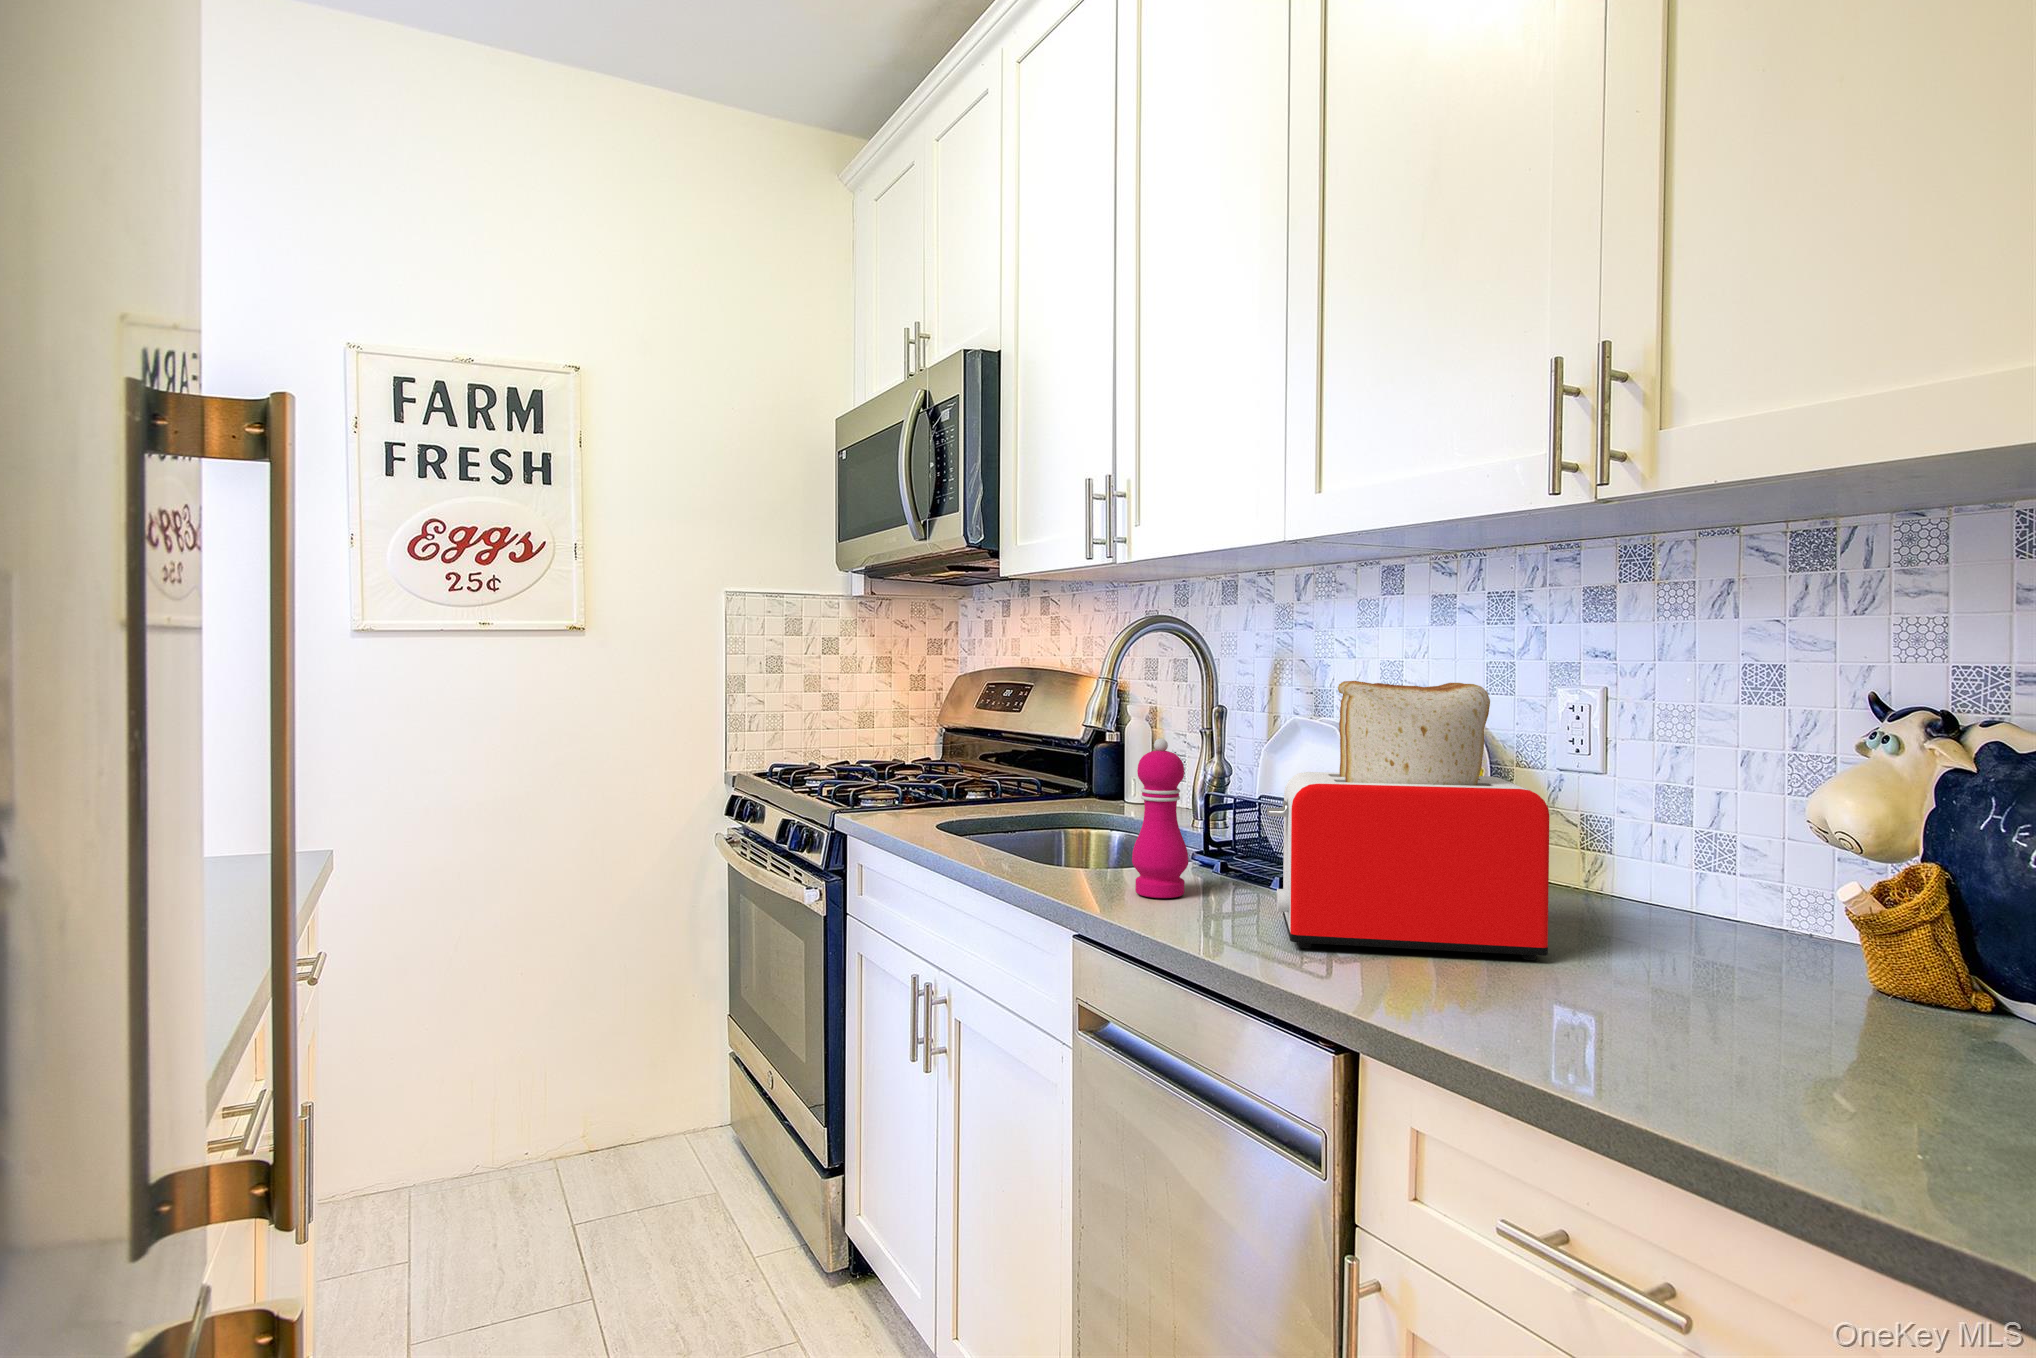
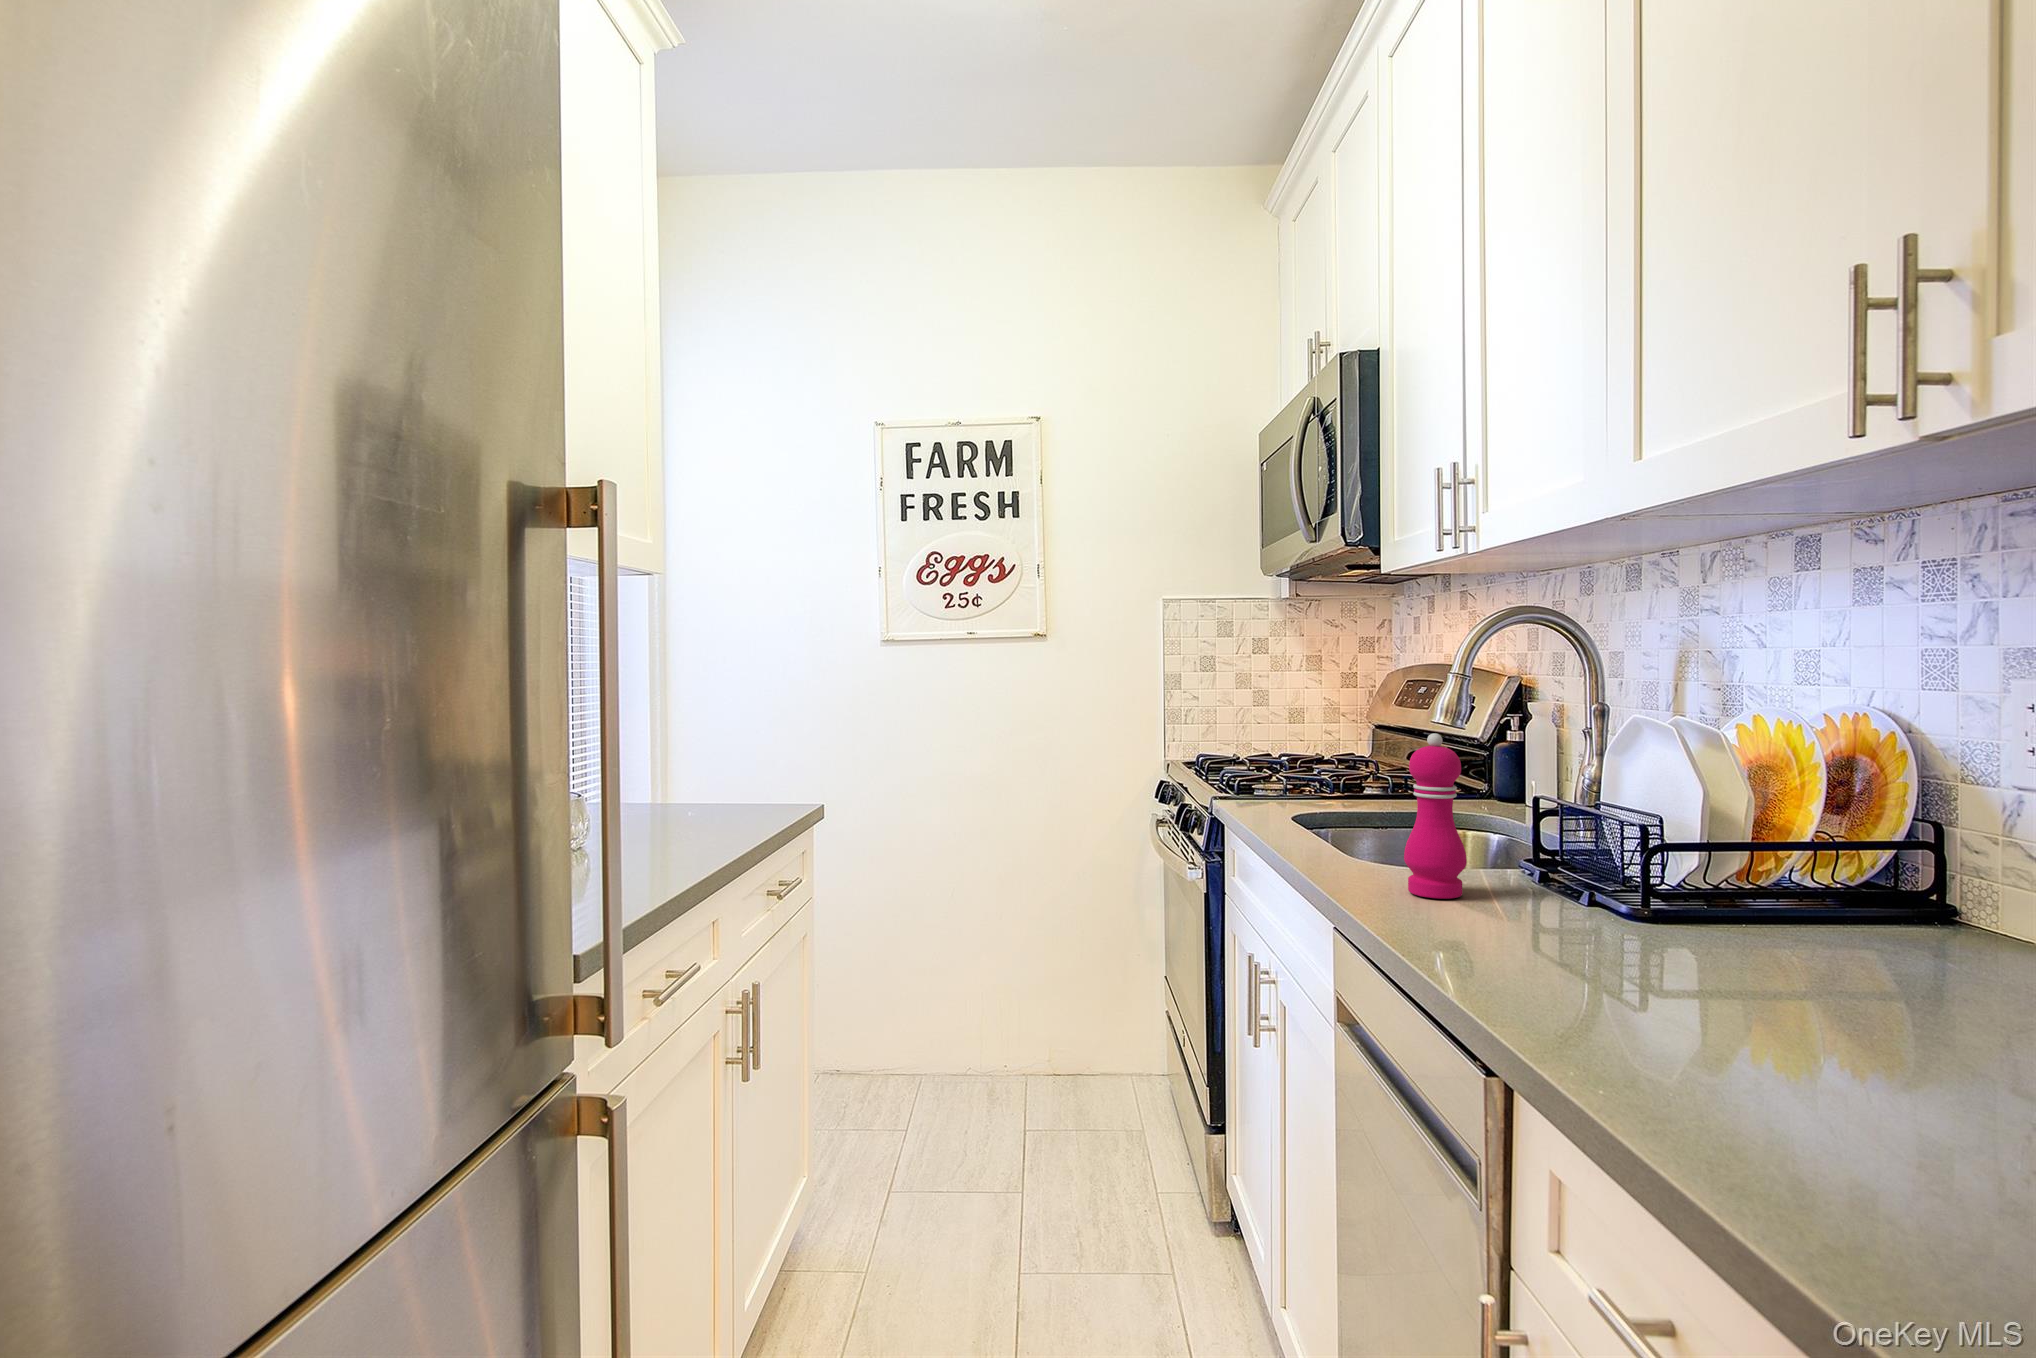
toaster: present [1267,681,1549,960] -> none [1500,673,1850,1014]

